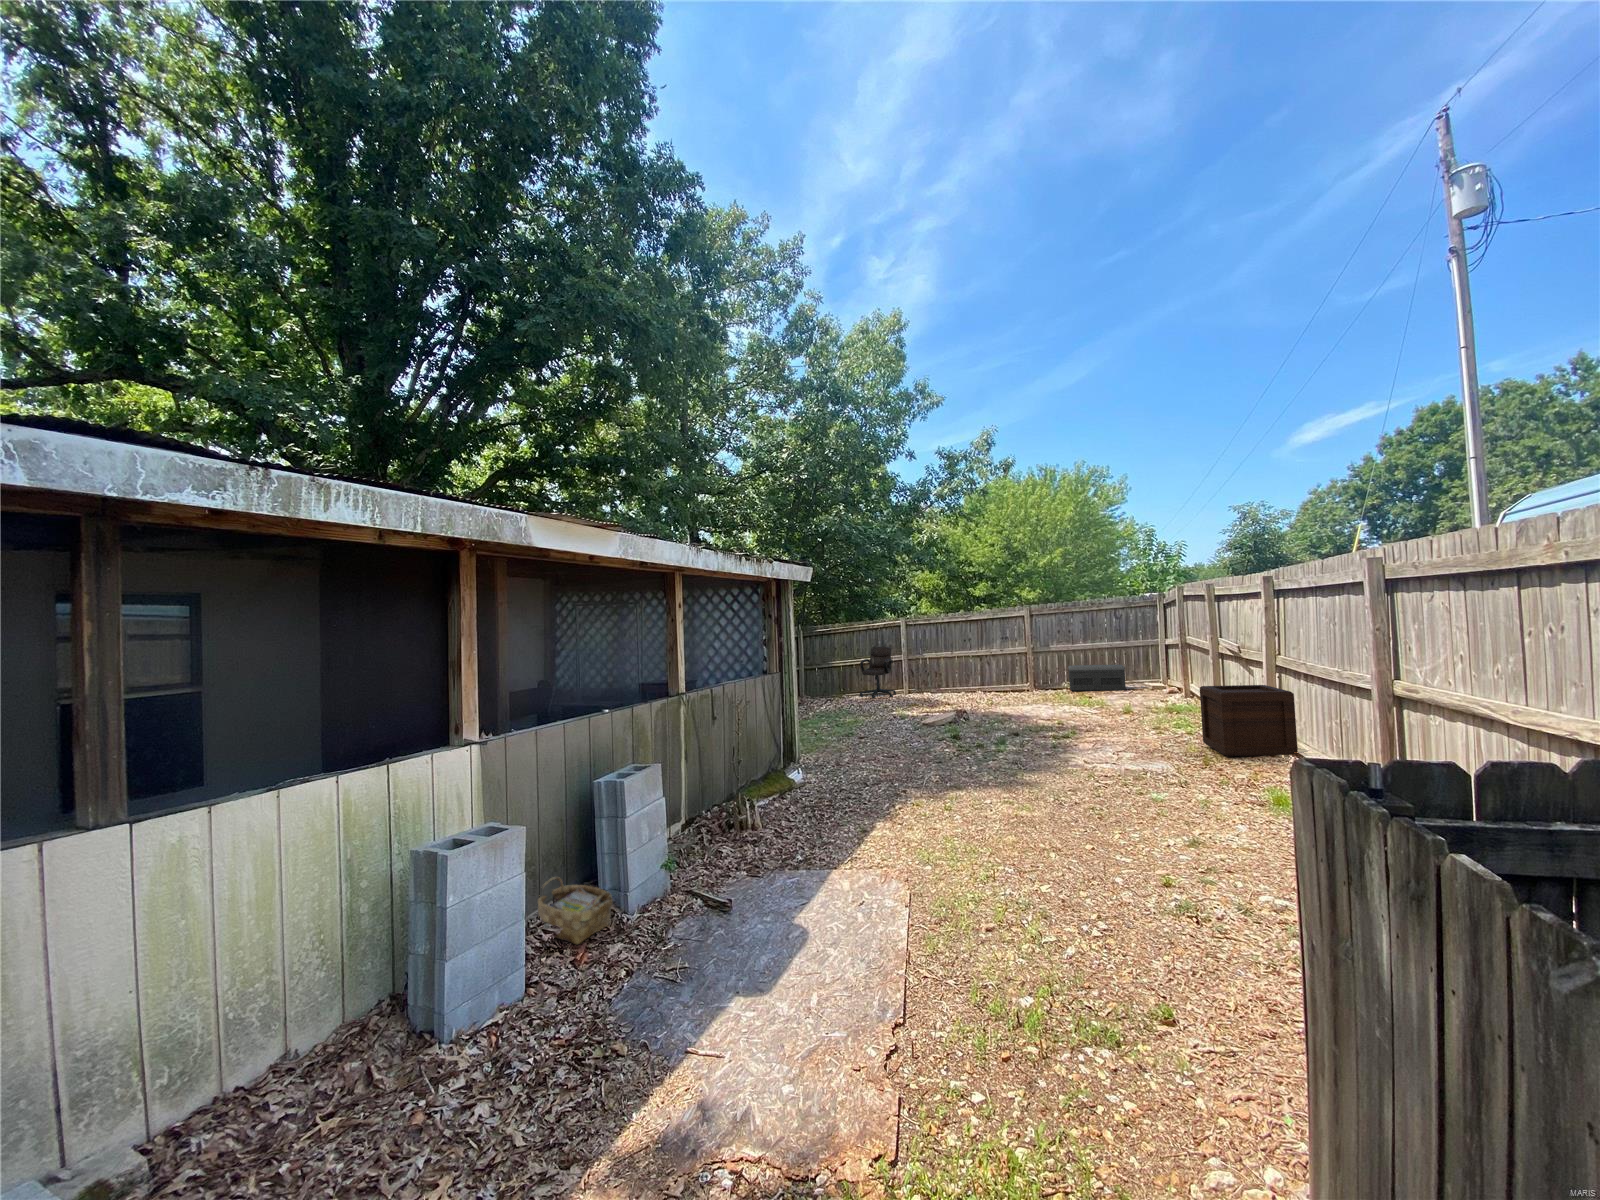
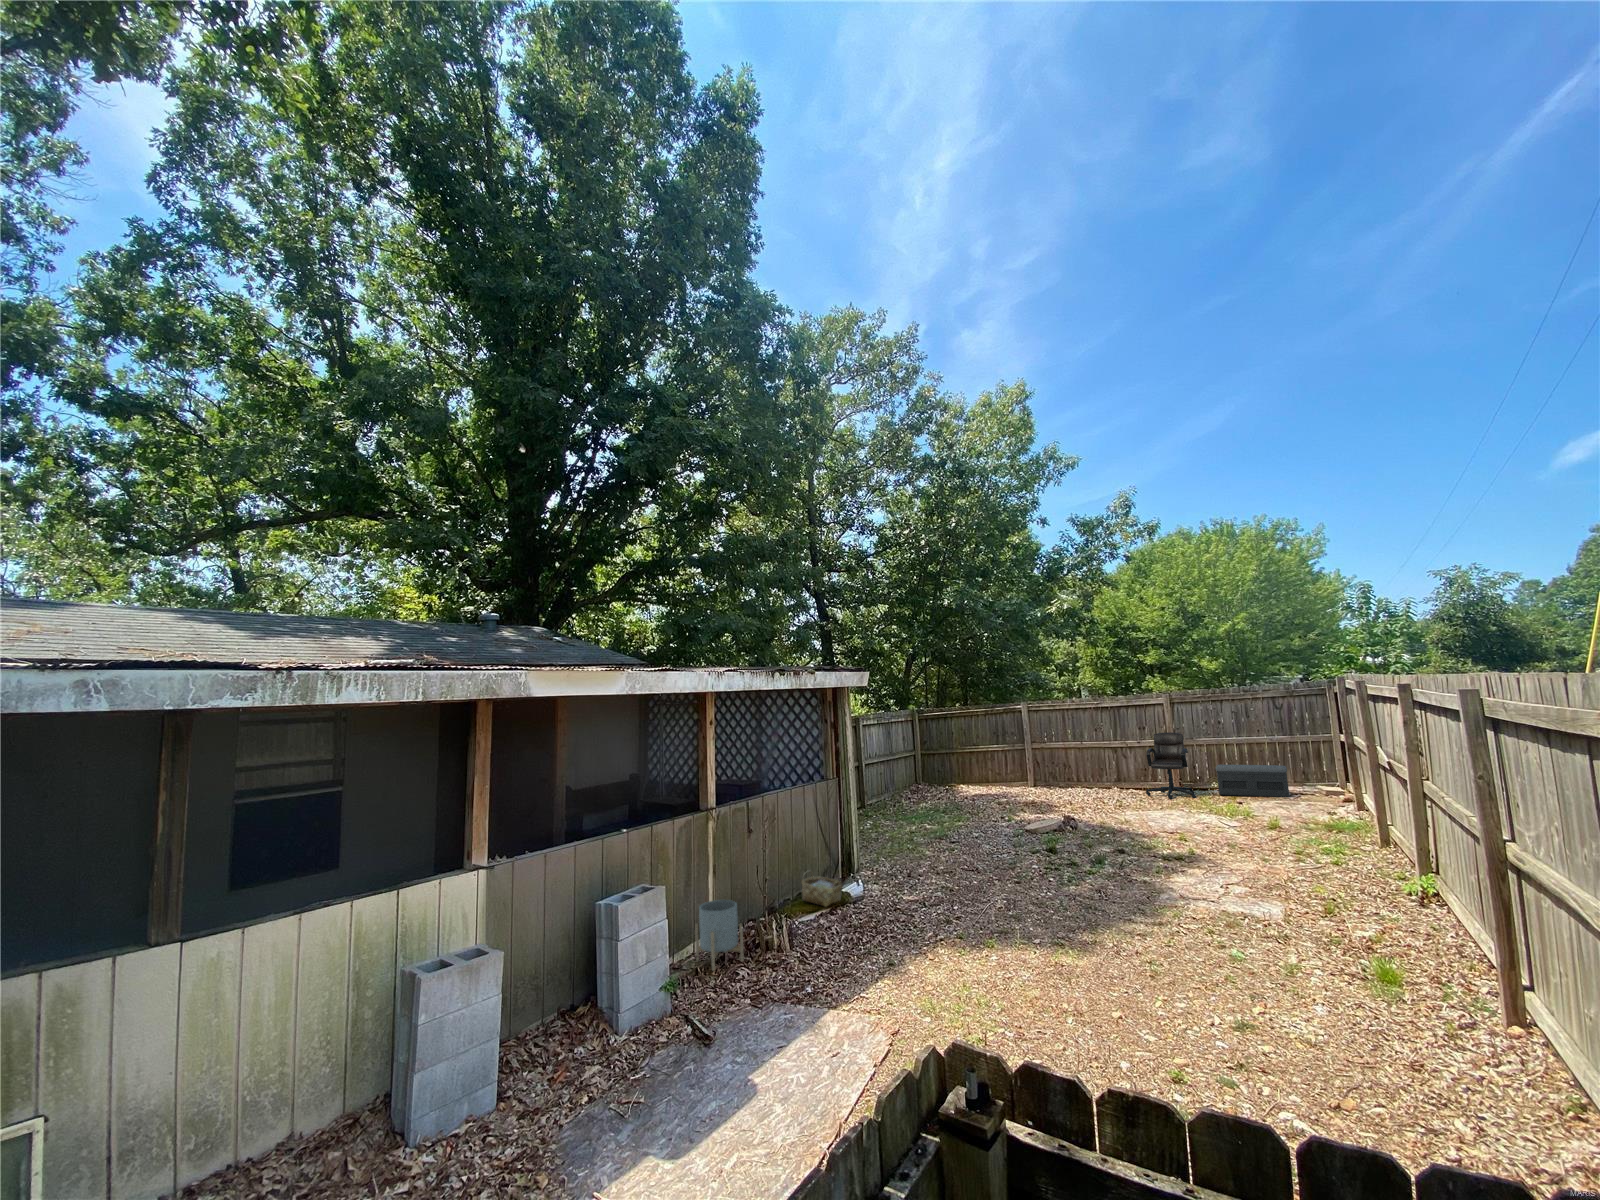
chair: present [860,647,896,699] -> present [1146,732,1197,799]
wooden crate: present [1200,685,1298,756] -> none [1320,814,1445,912]
planter: none [668,784,720,852] -> present [695,900,744,971]
woven basket: present [538,877,613,944] -> present [801,870,842,906]

